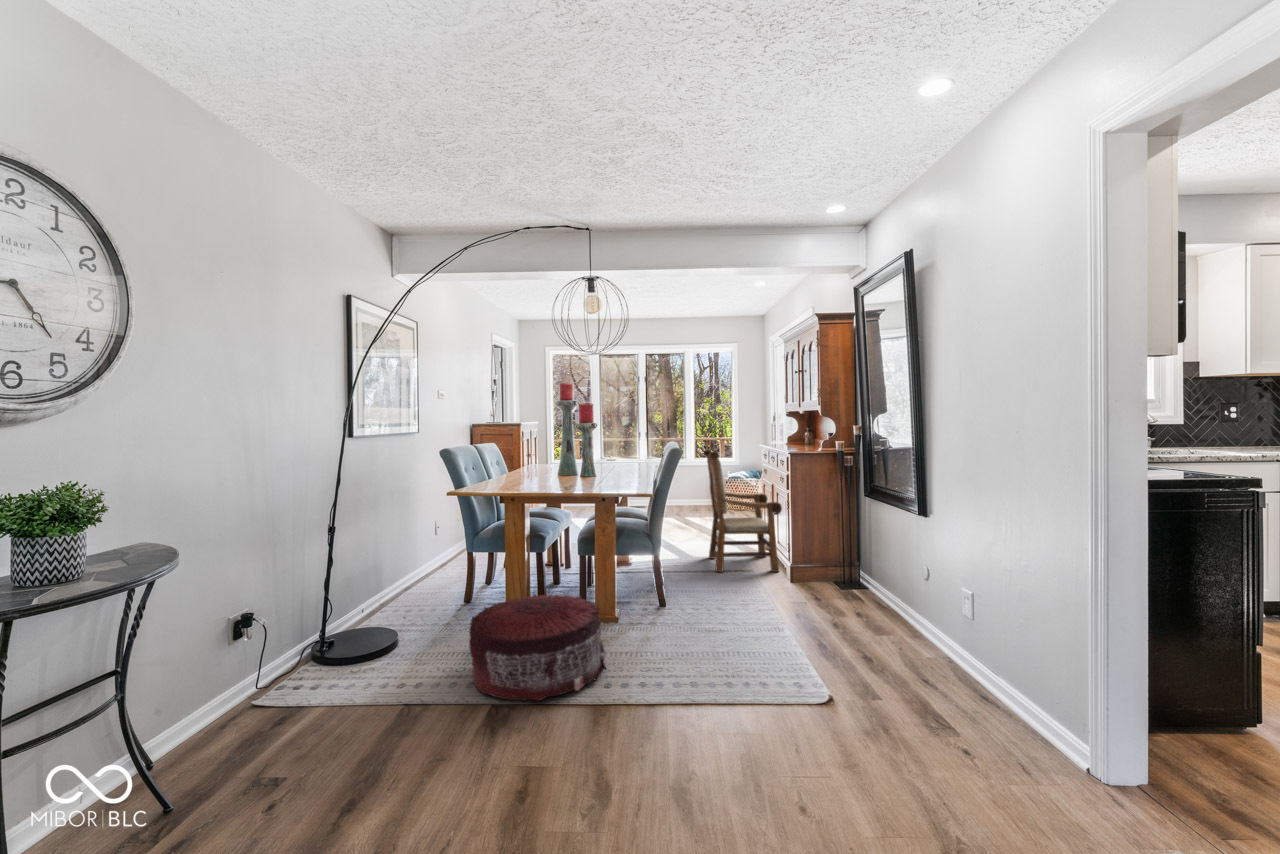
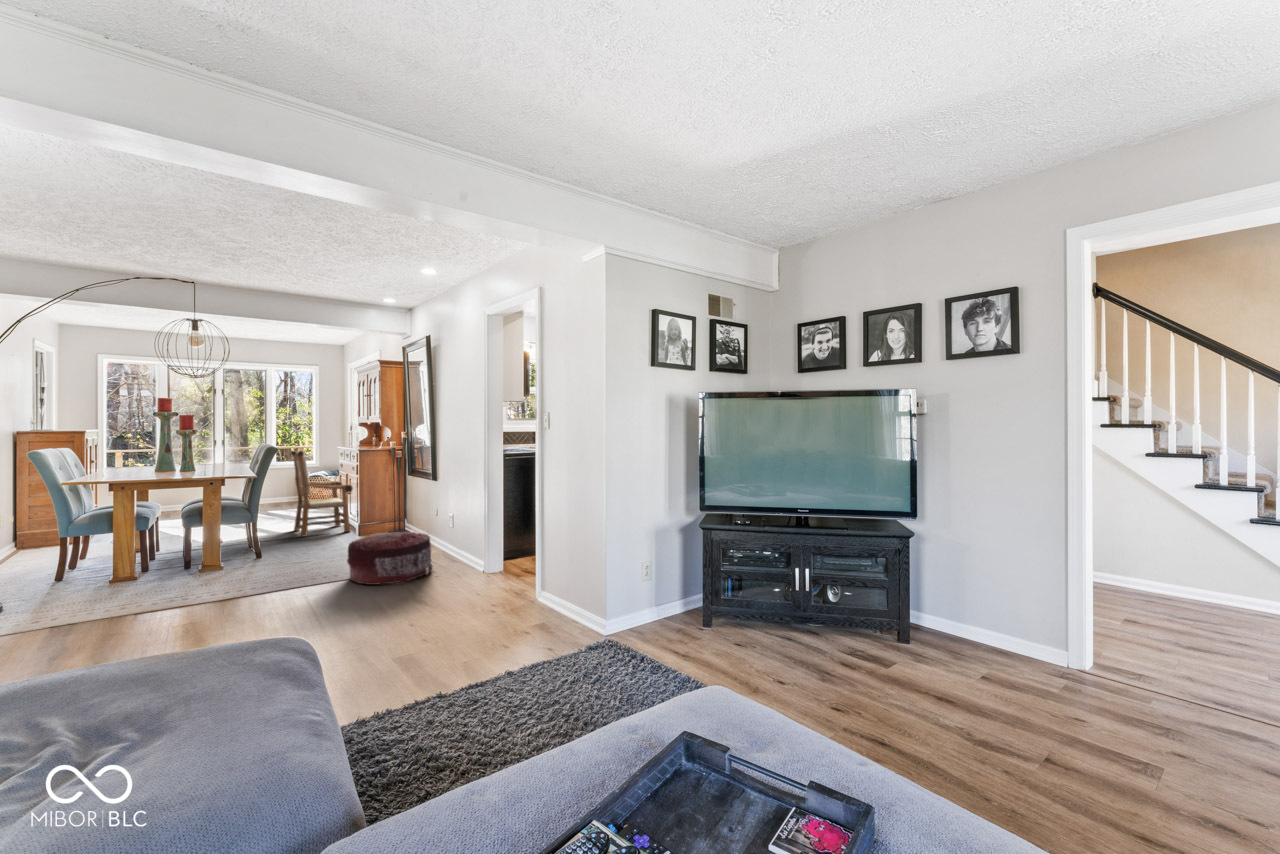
pouf: present [469,594,606,701] -> present [347,532,433,585]

